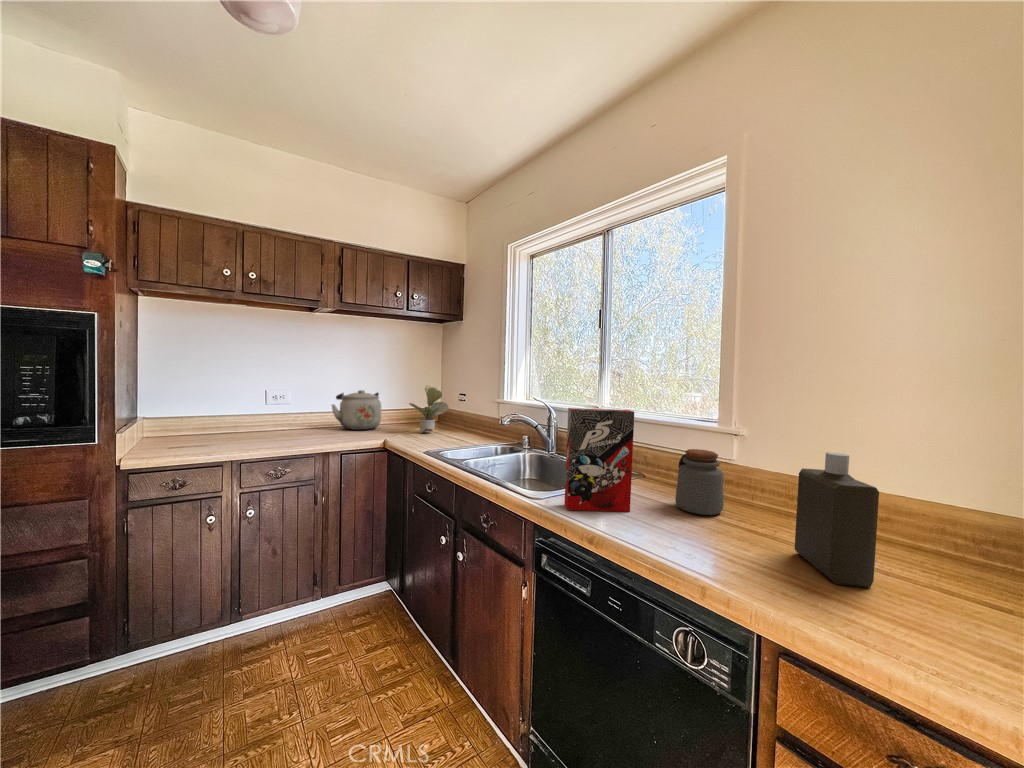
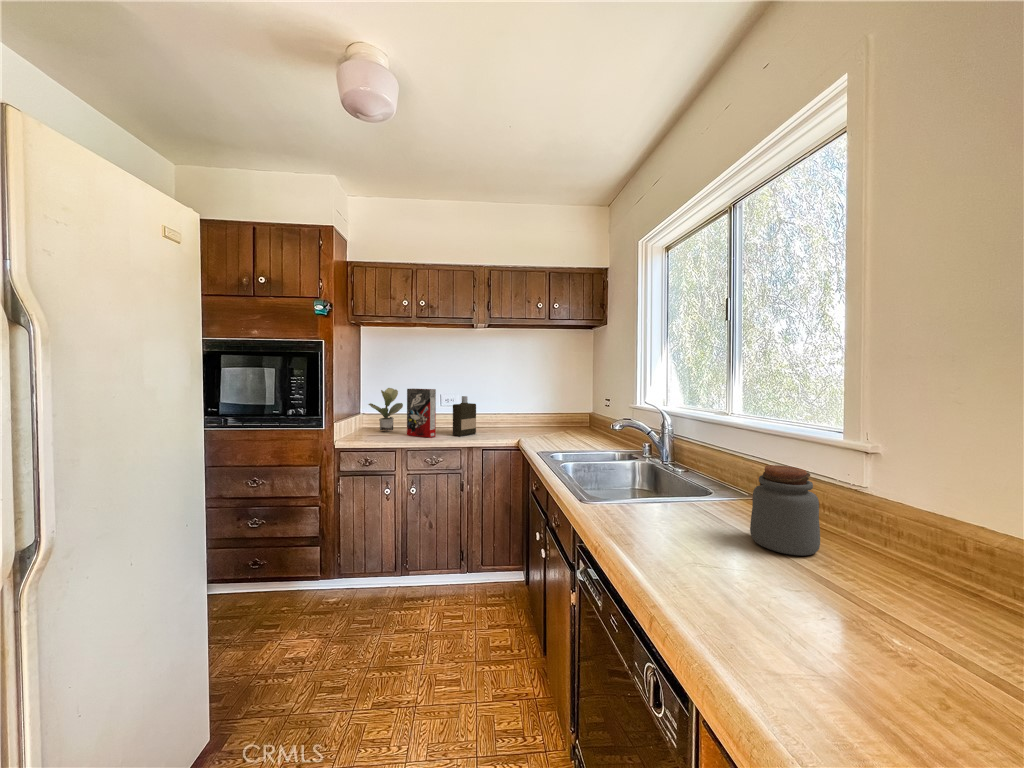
potted plant: present [409,385,449,433] -> present [368,388,403,430]
kettle: present [332,390,381,430] -> none [485,394,528,429]
cereal box: present [564,408,634,512] -> present [407,389,436,438]
bottle: present [795,452,879,588] -> present [453,396,476,436]

